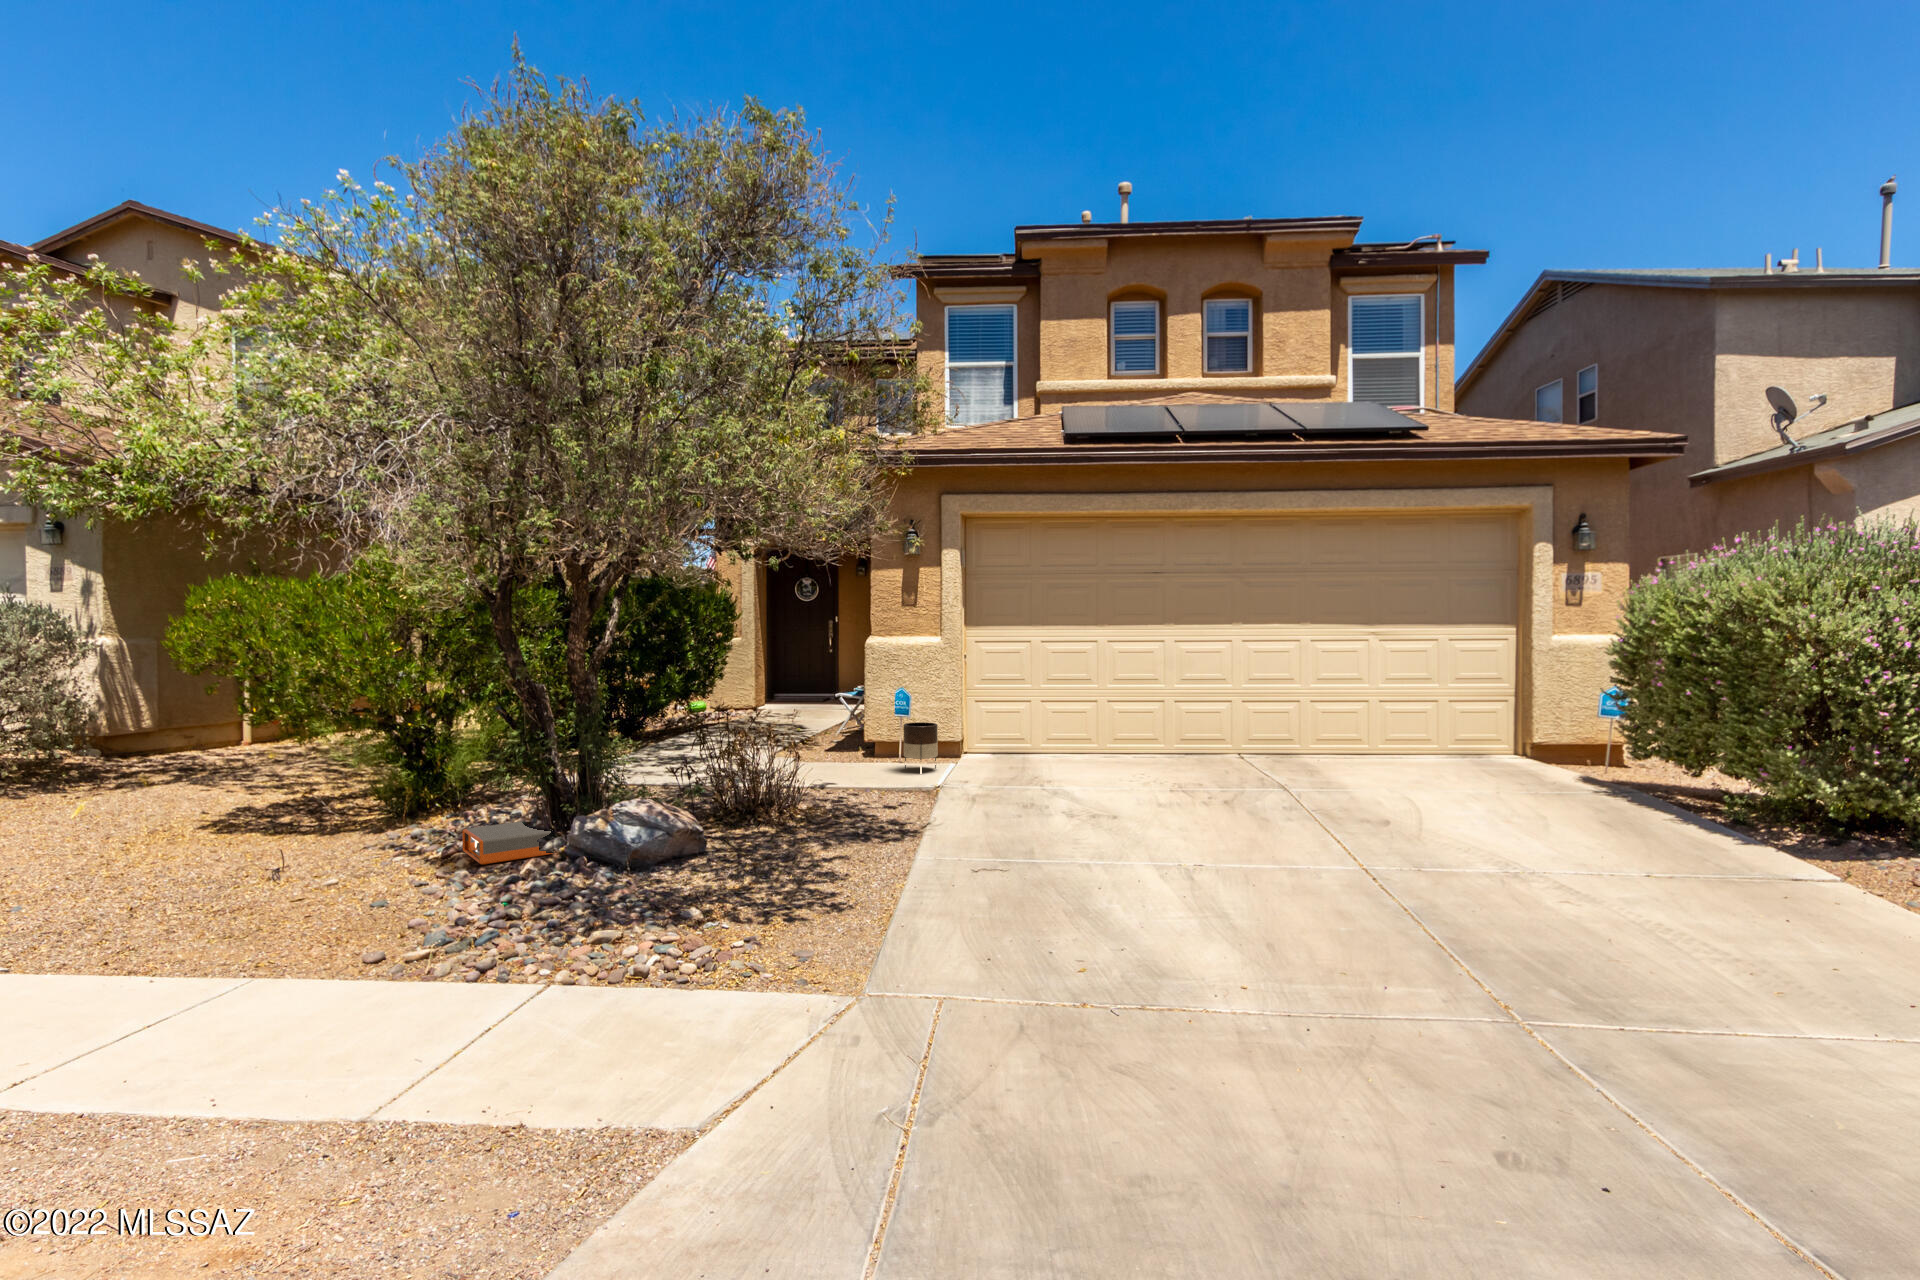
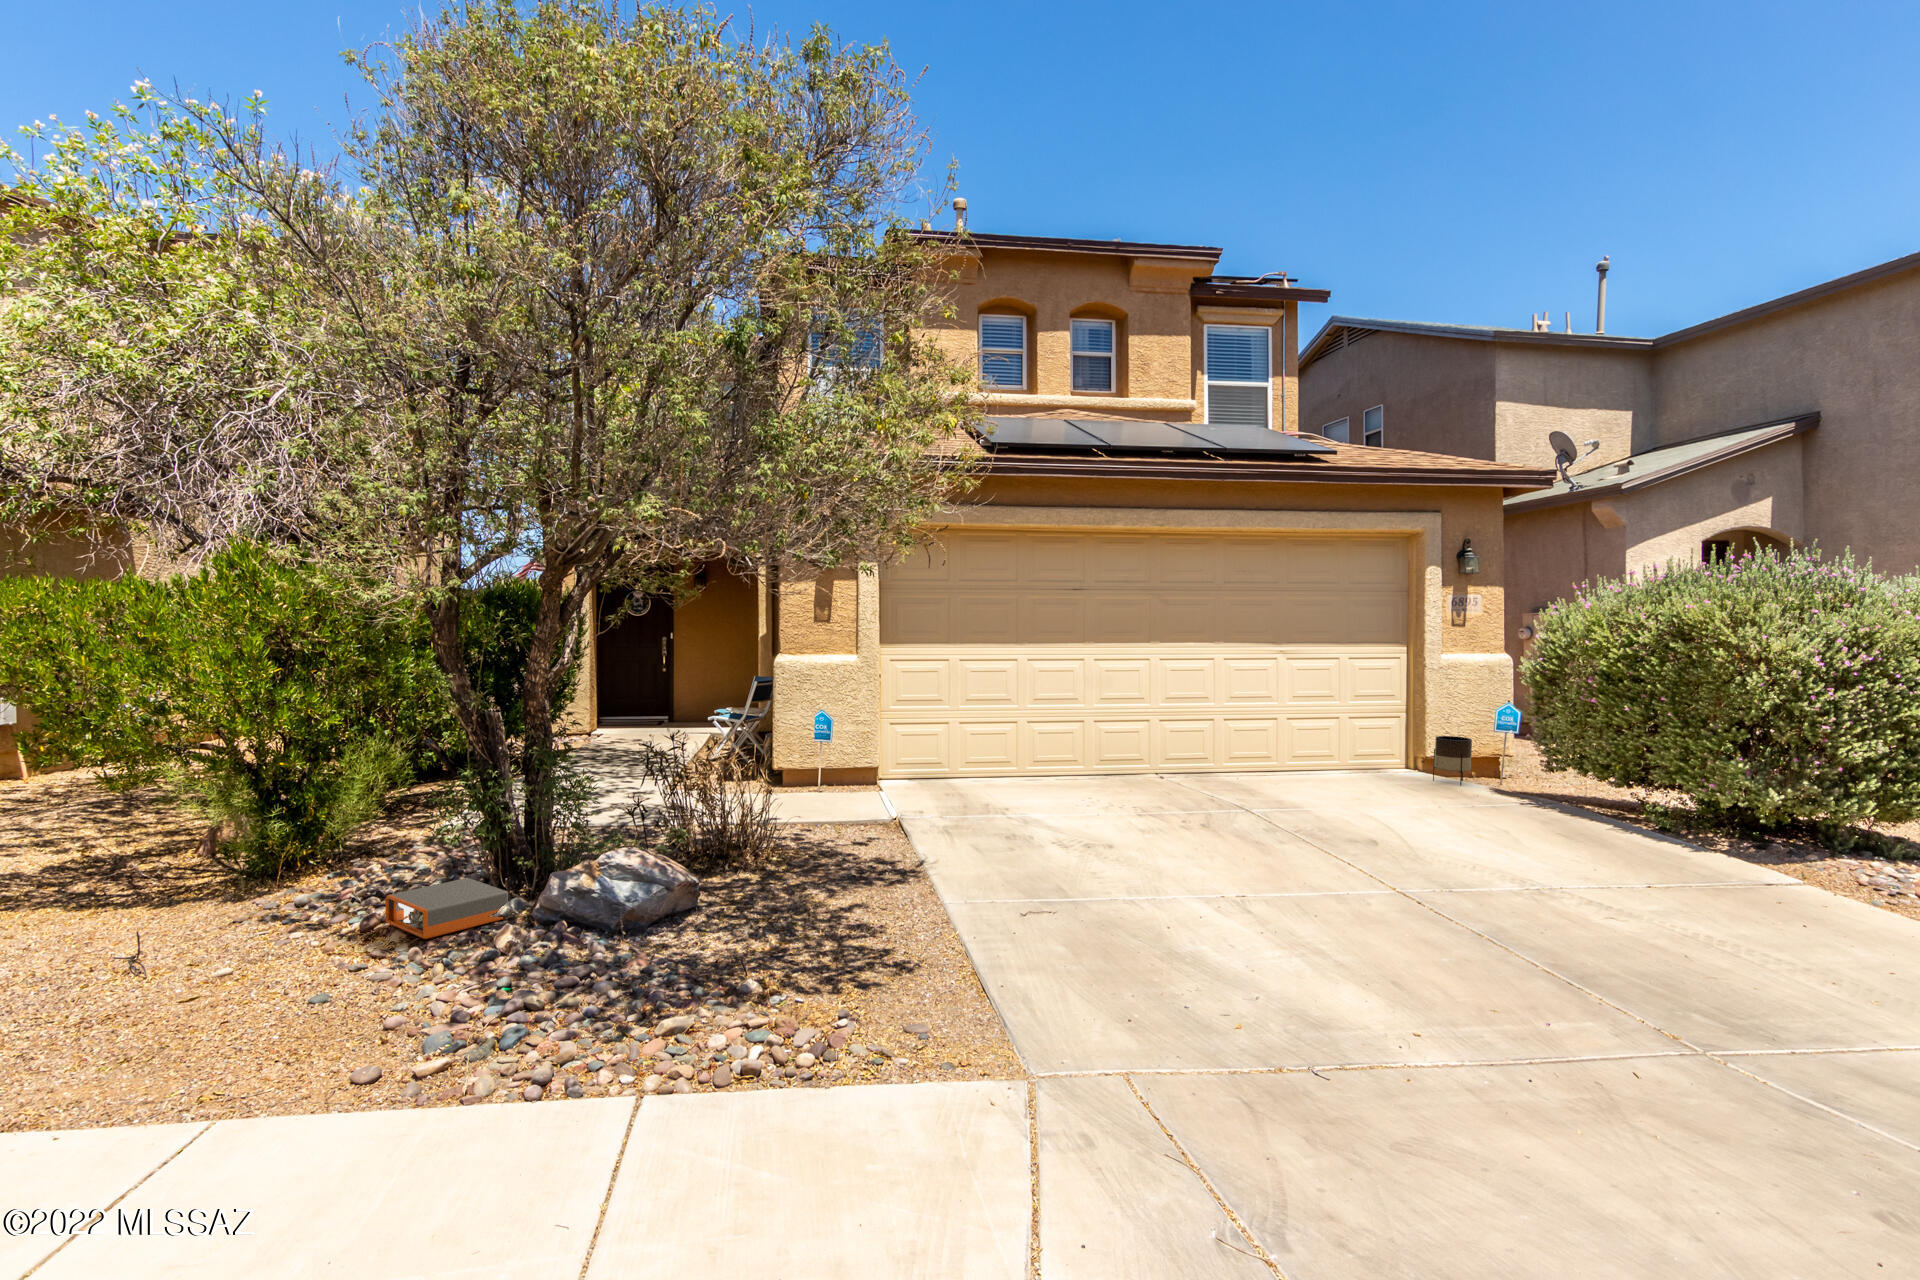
planter: present [904,722,938,769] -> present [1433,736,1472,786]

